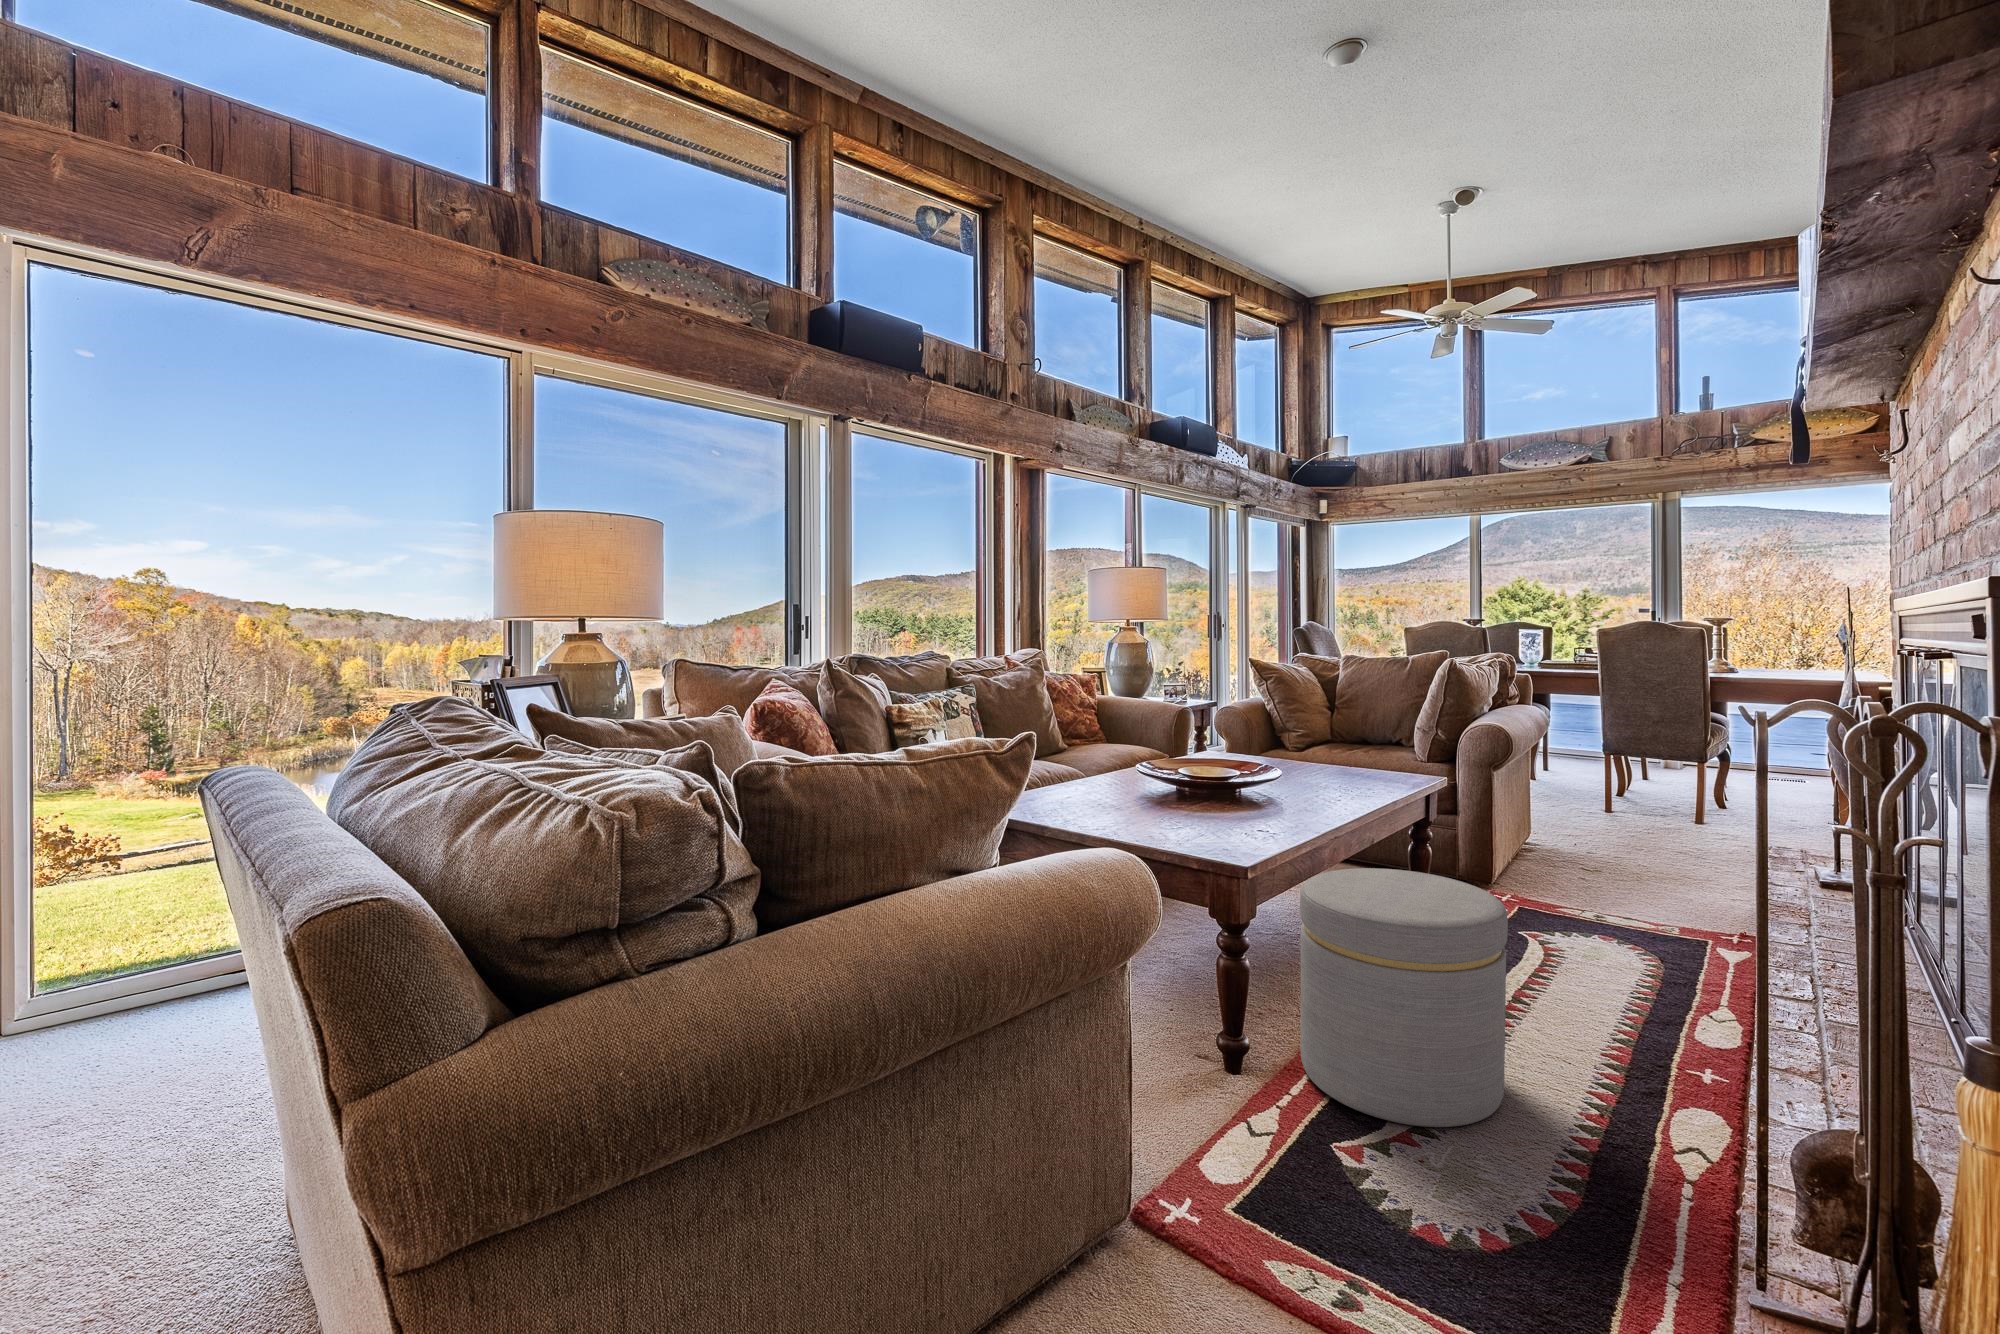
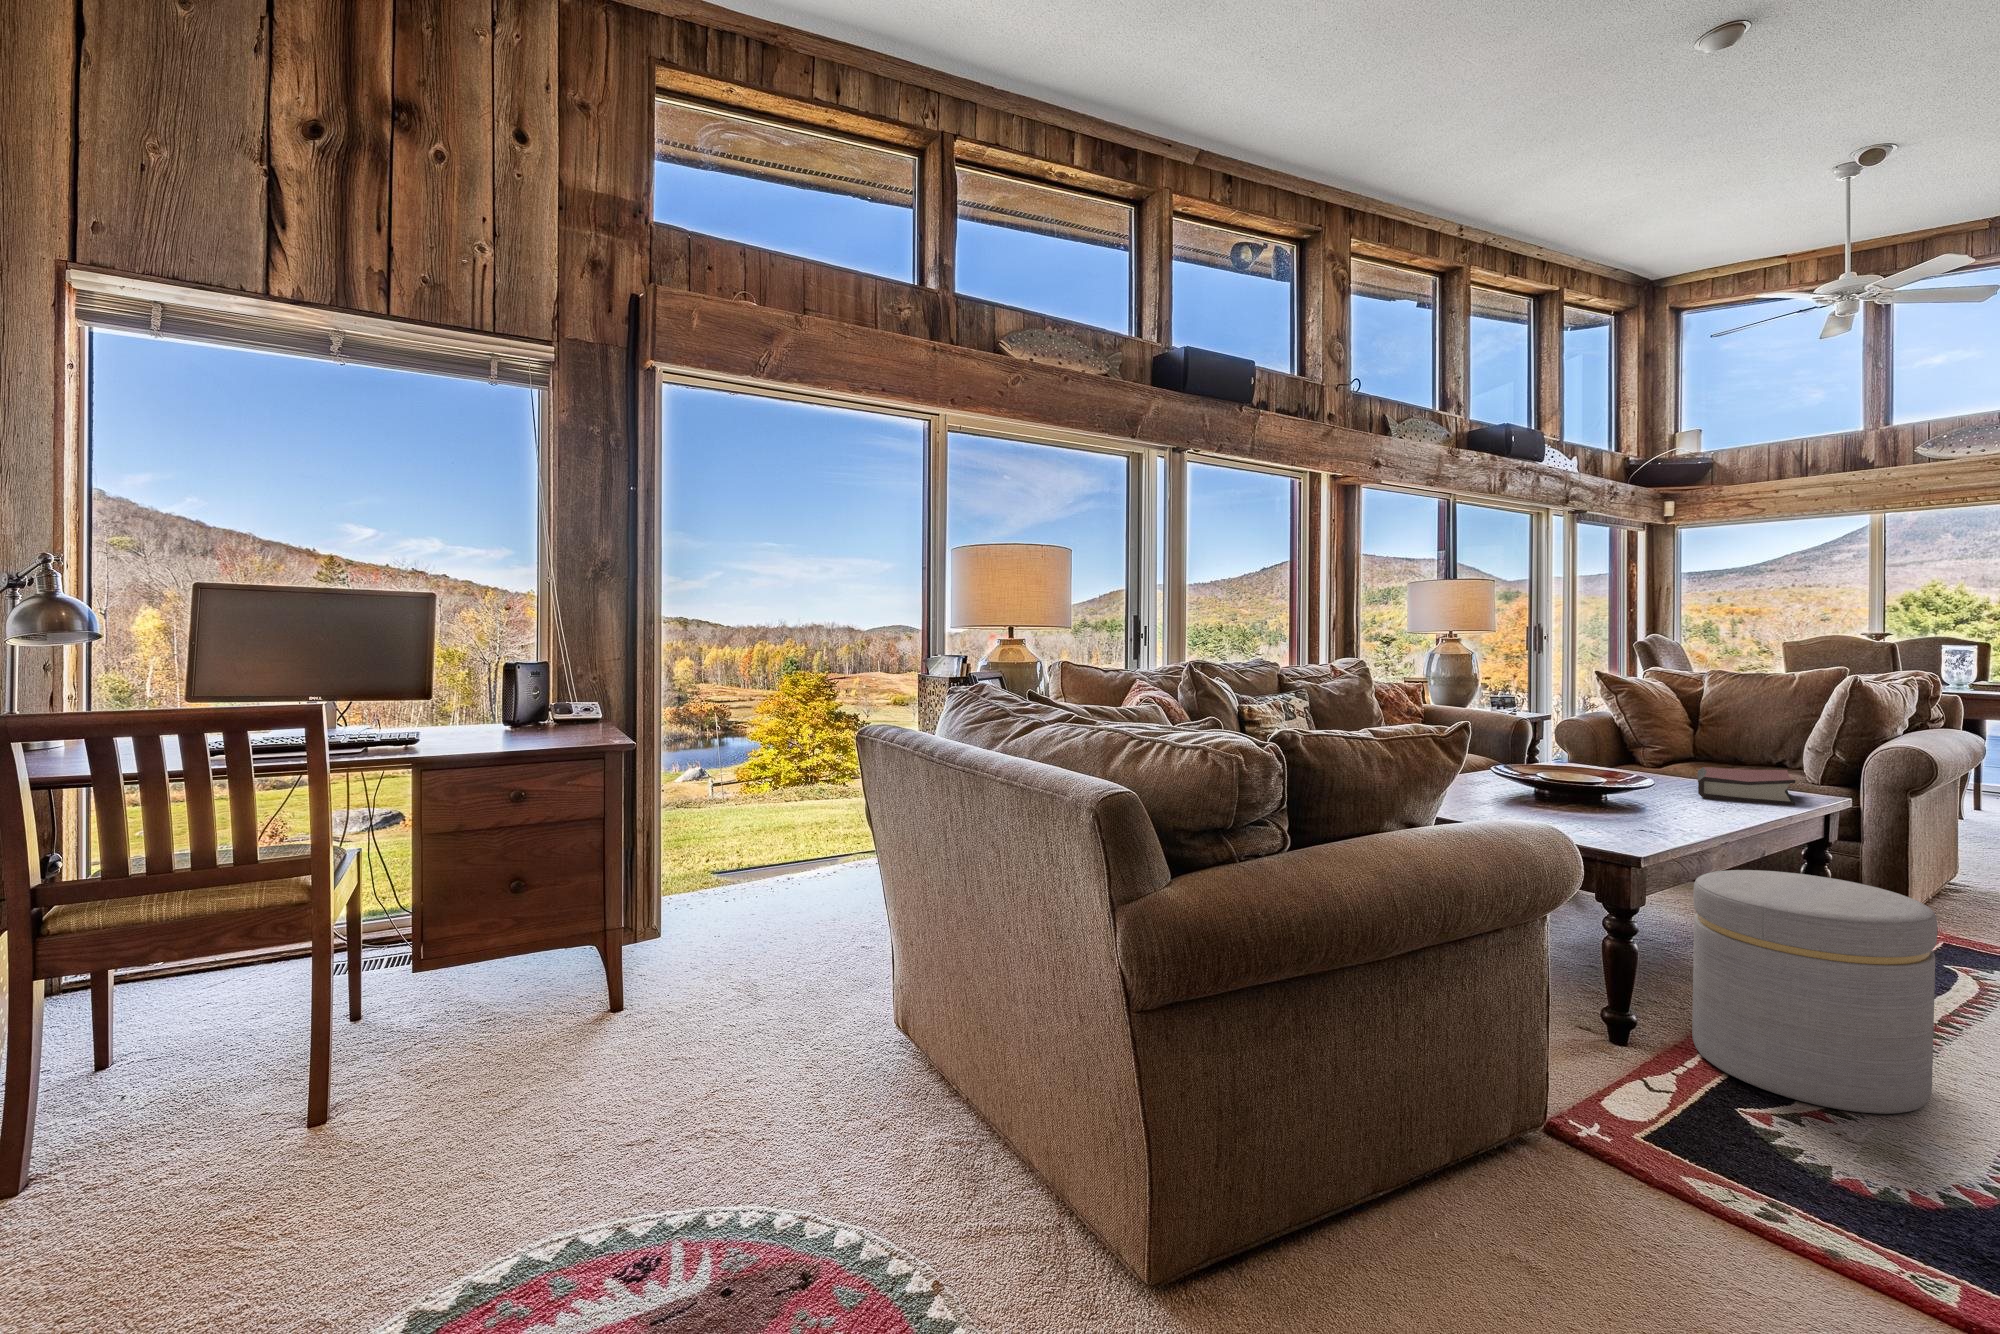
hardback book: none [1323,753,1402,790] -> present [1698,767,1795,806]

